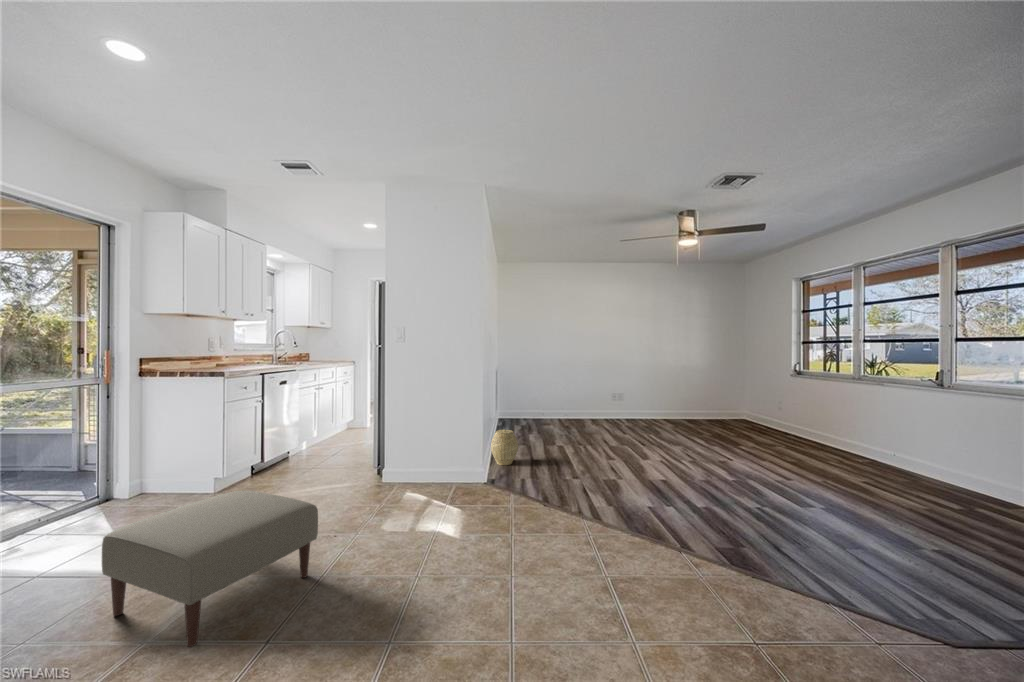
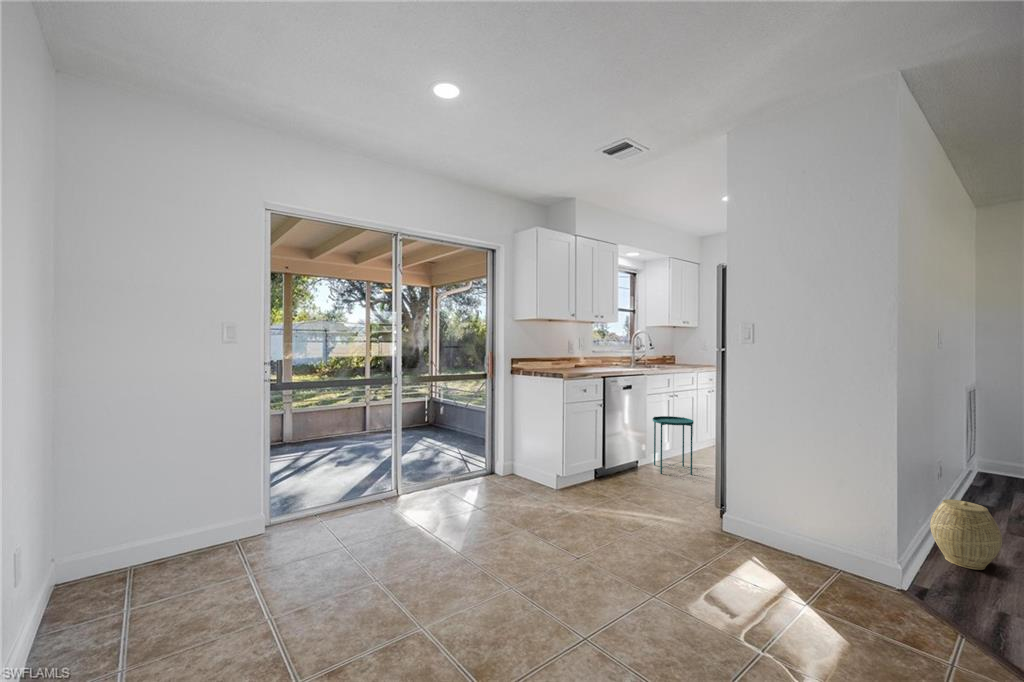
side table: none [305,407,342,459] -> present [653,416,693,475]
ottoman: present [102,490,318,647] -> none [424,497,584,648]

